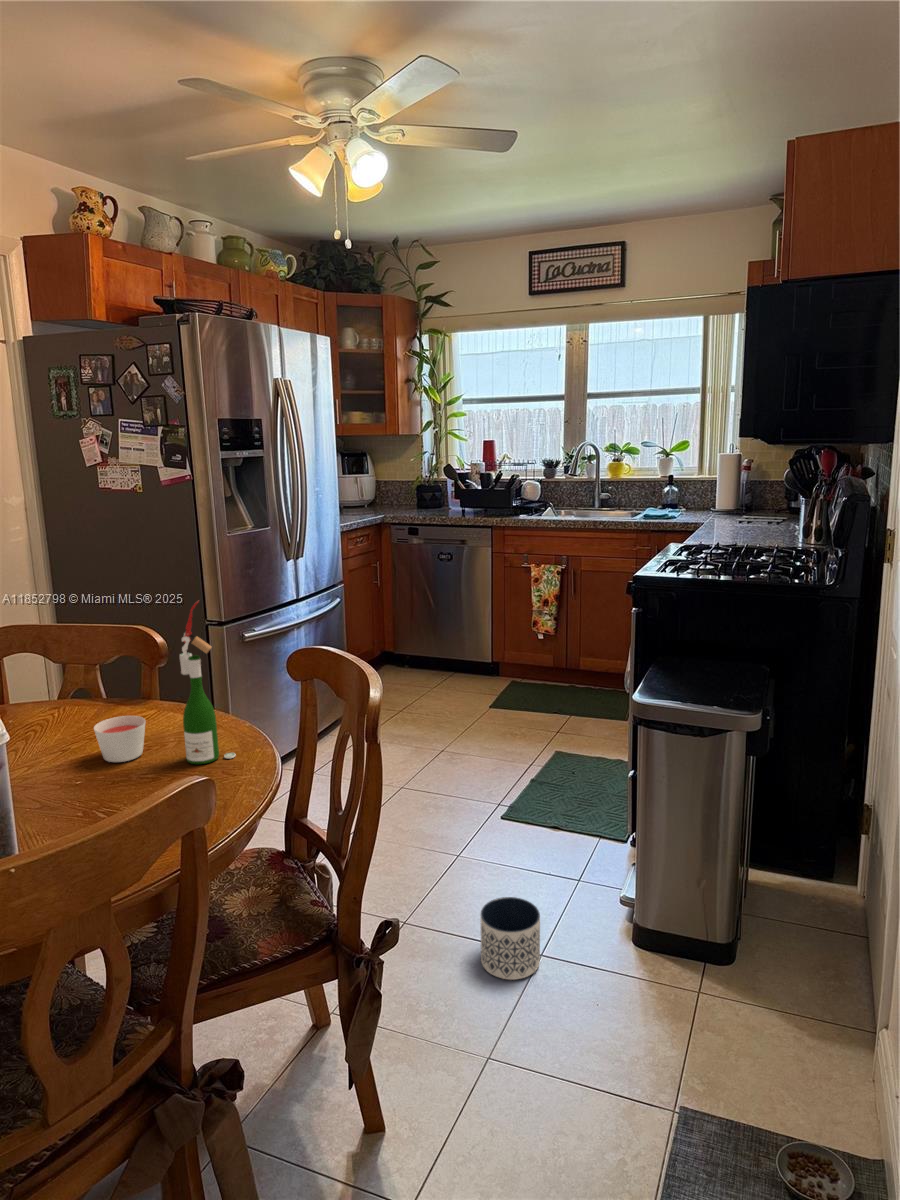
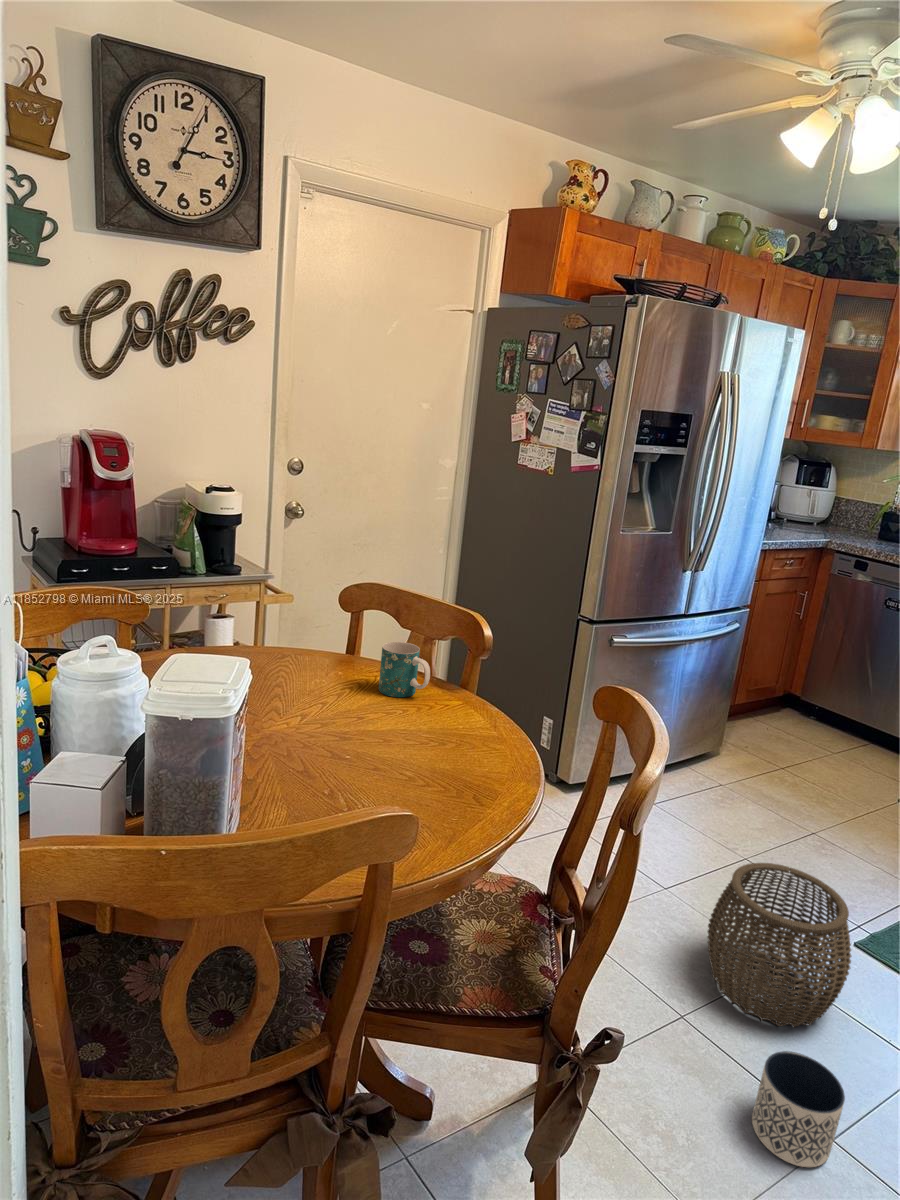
wine bottle: present [180,601,235,764] -> none [454,613,503,784]
mug: none [53,669,115,726] -> present [379,642,430,697]
candle: present [94,716,145,762] -> none [385,702,433,750]
woven basket: none [400,769,509,895] -> present [707,863,851,1027]

